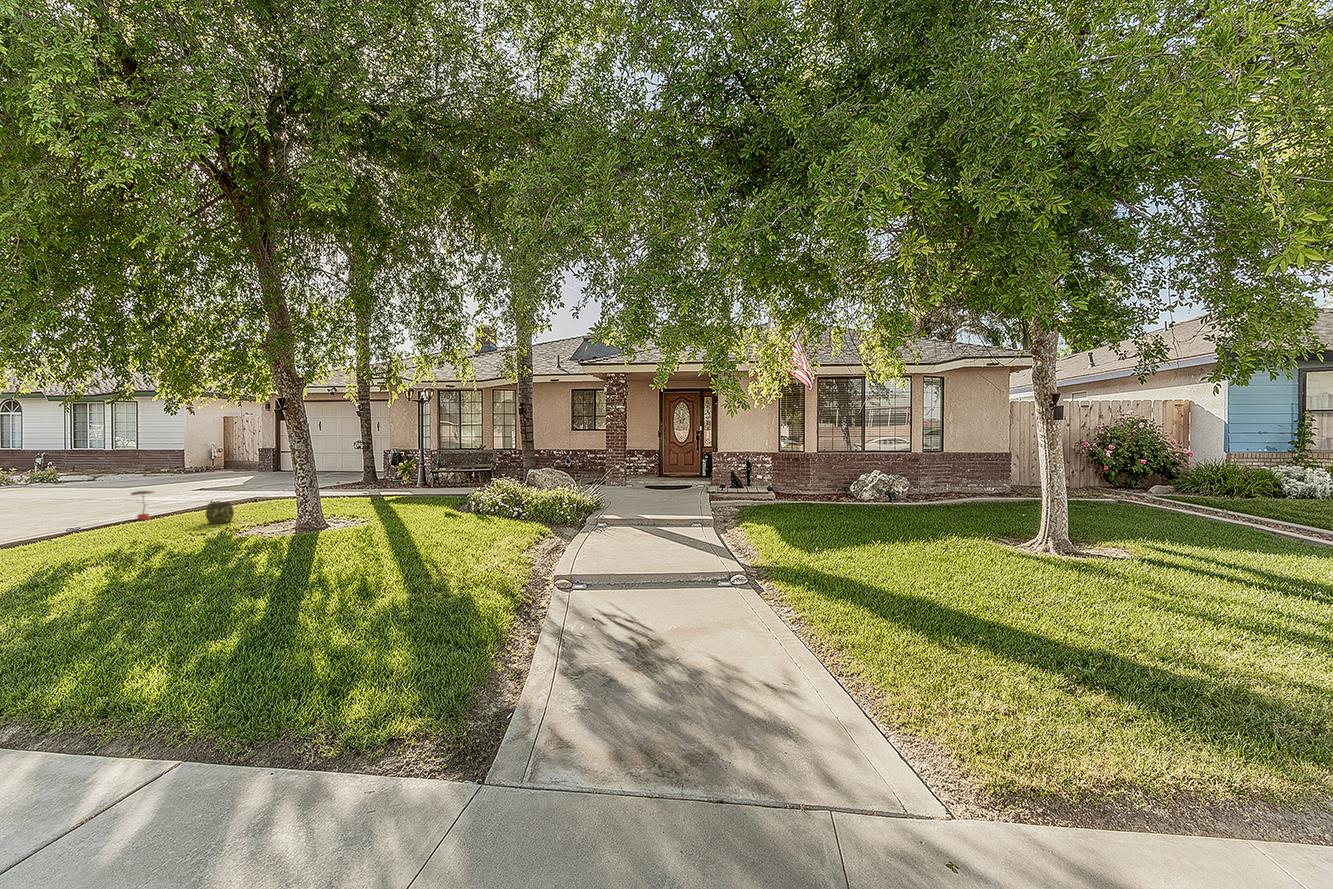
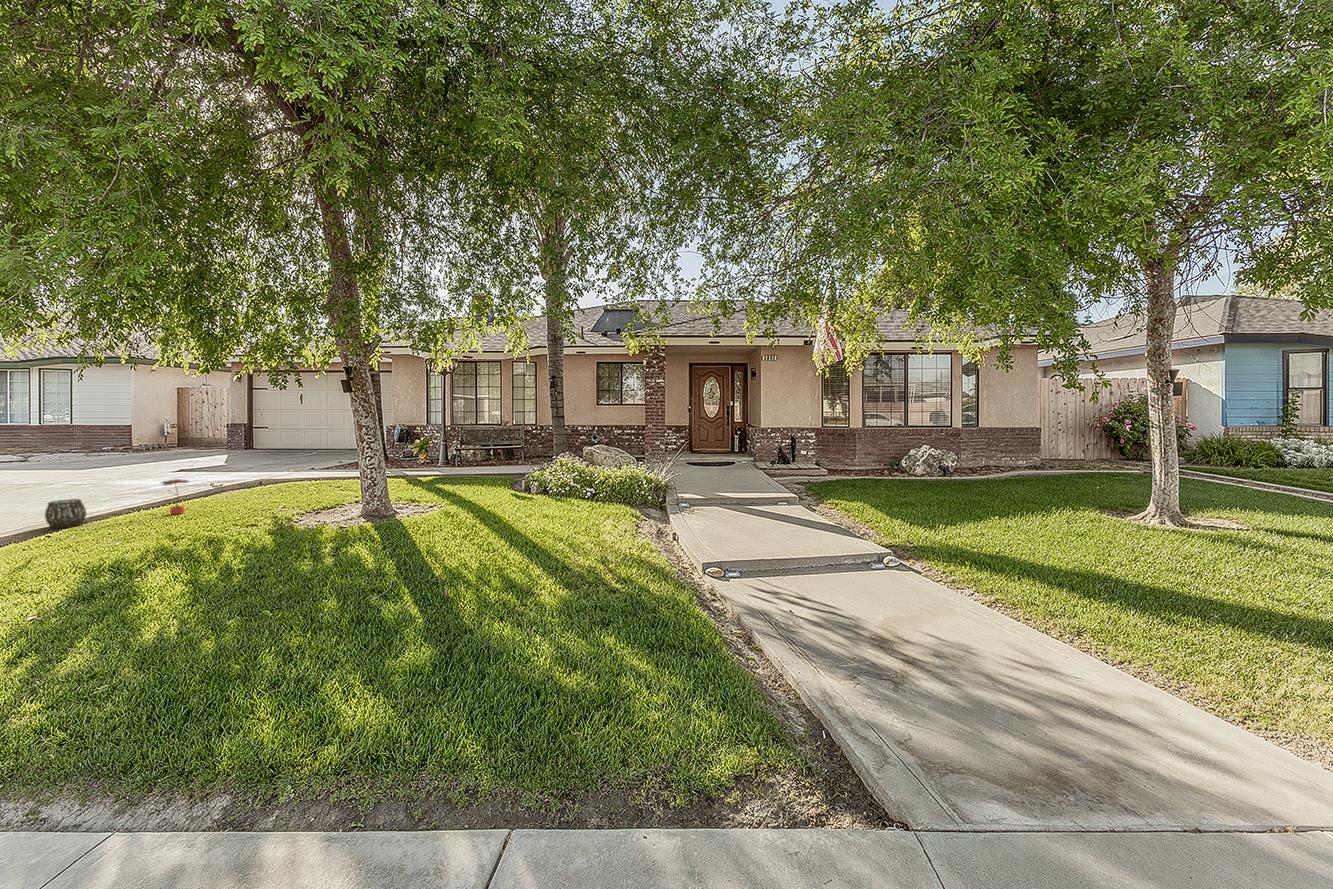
woven basket: present [206,502,234,524] -> present [45,499,86,528]

